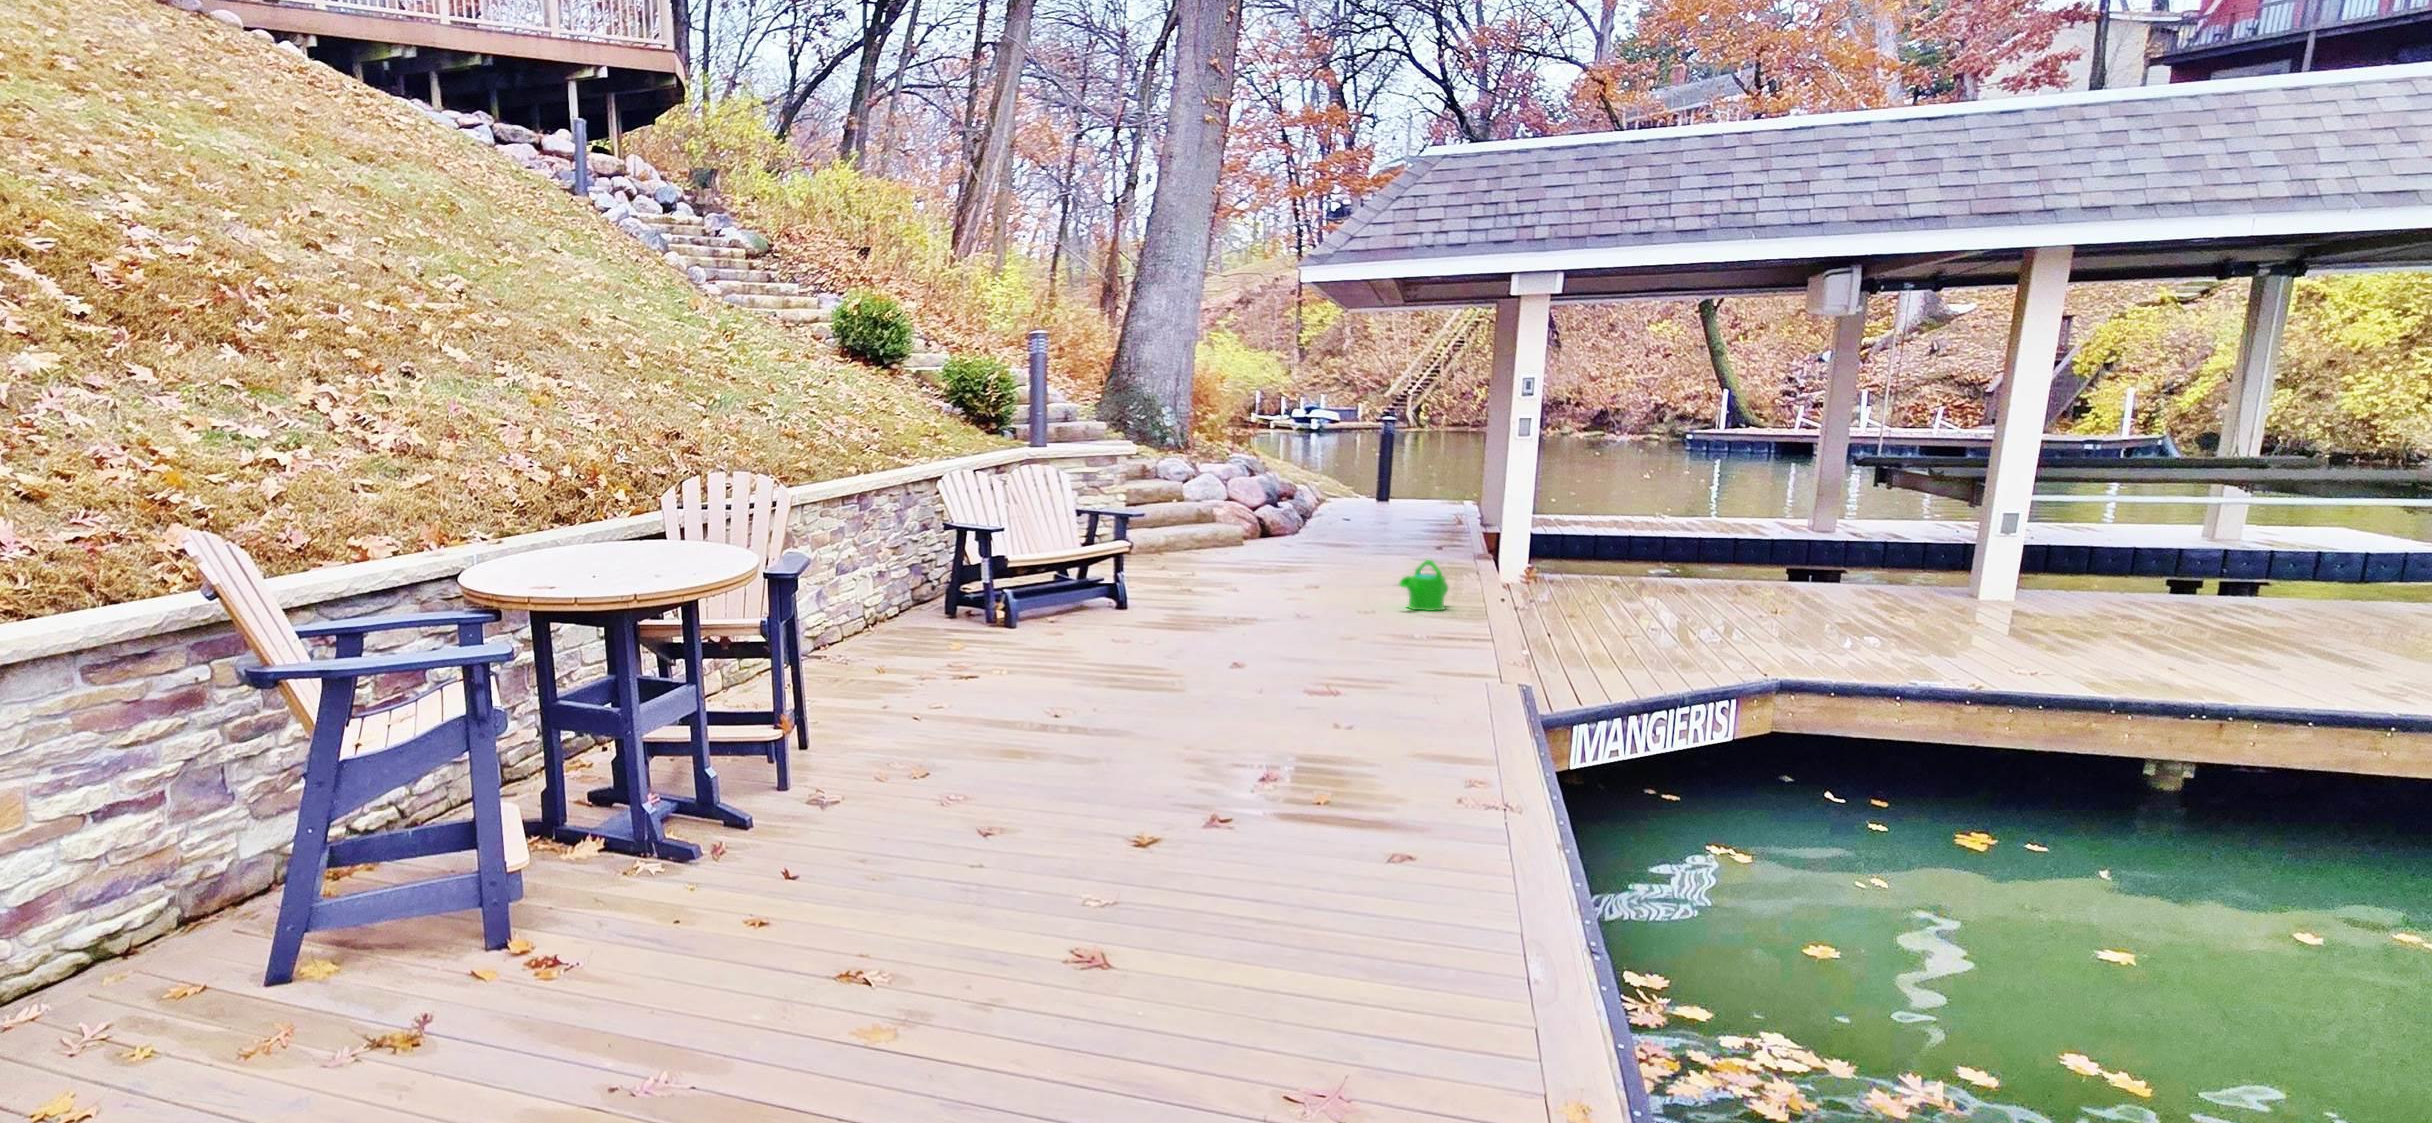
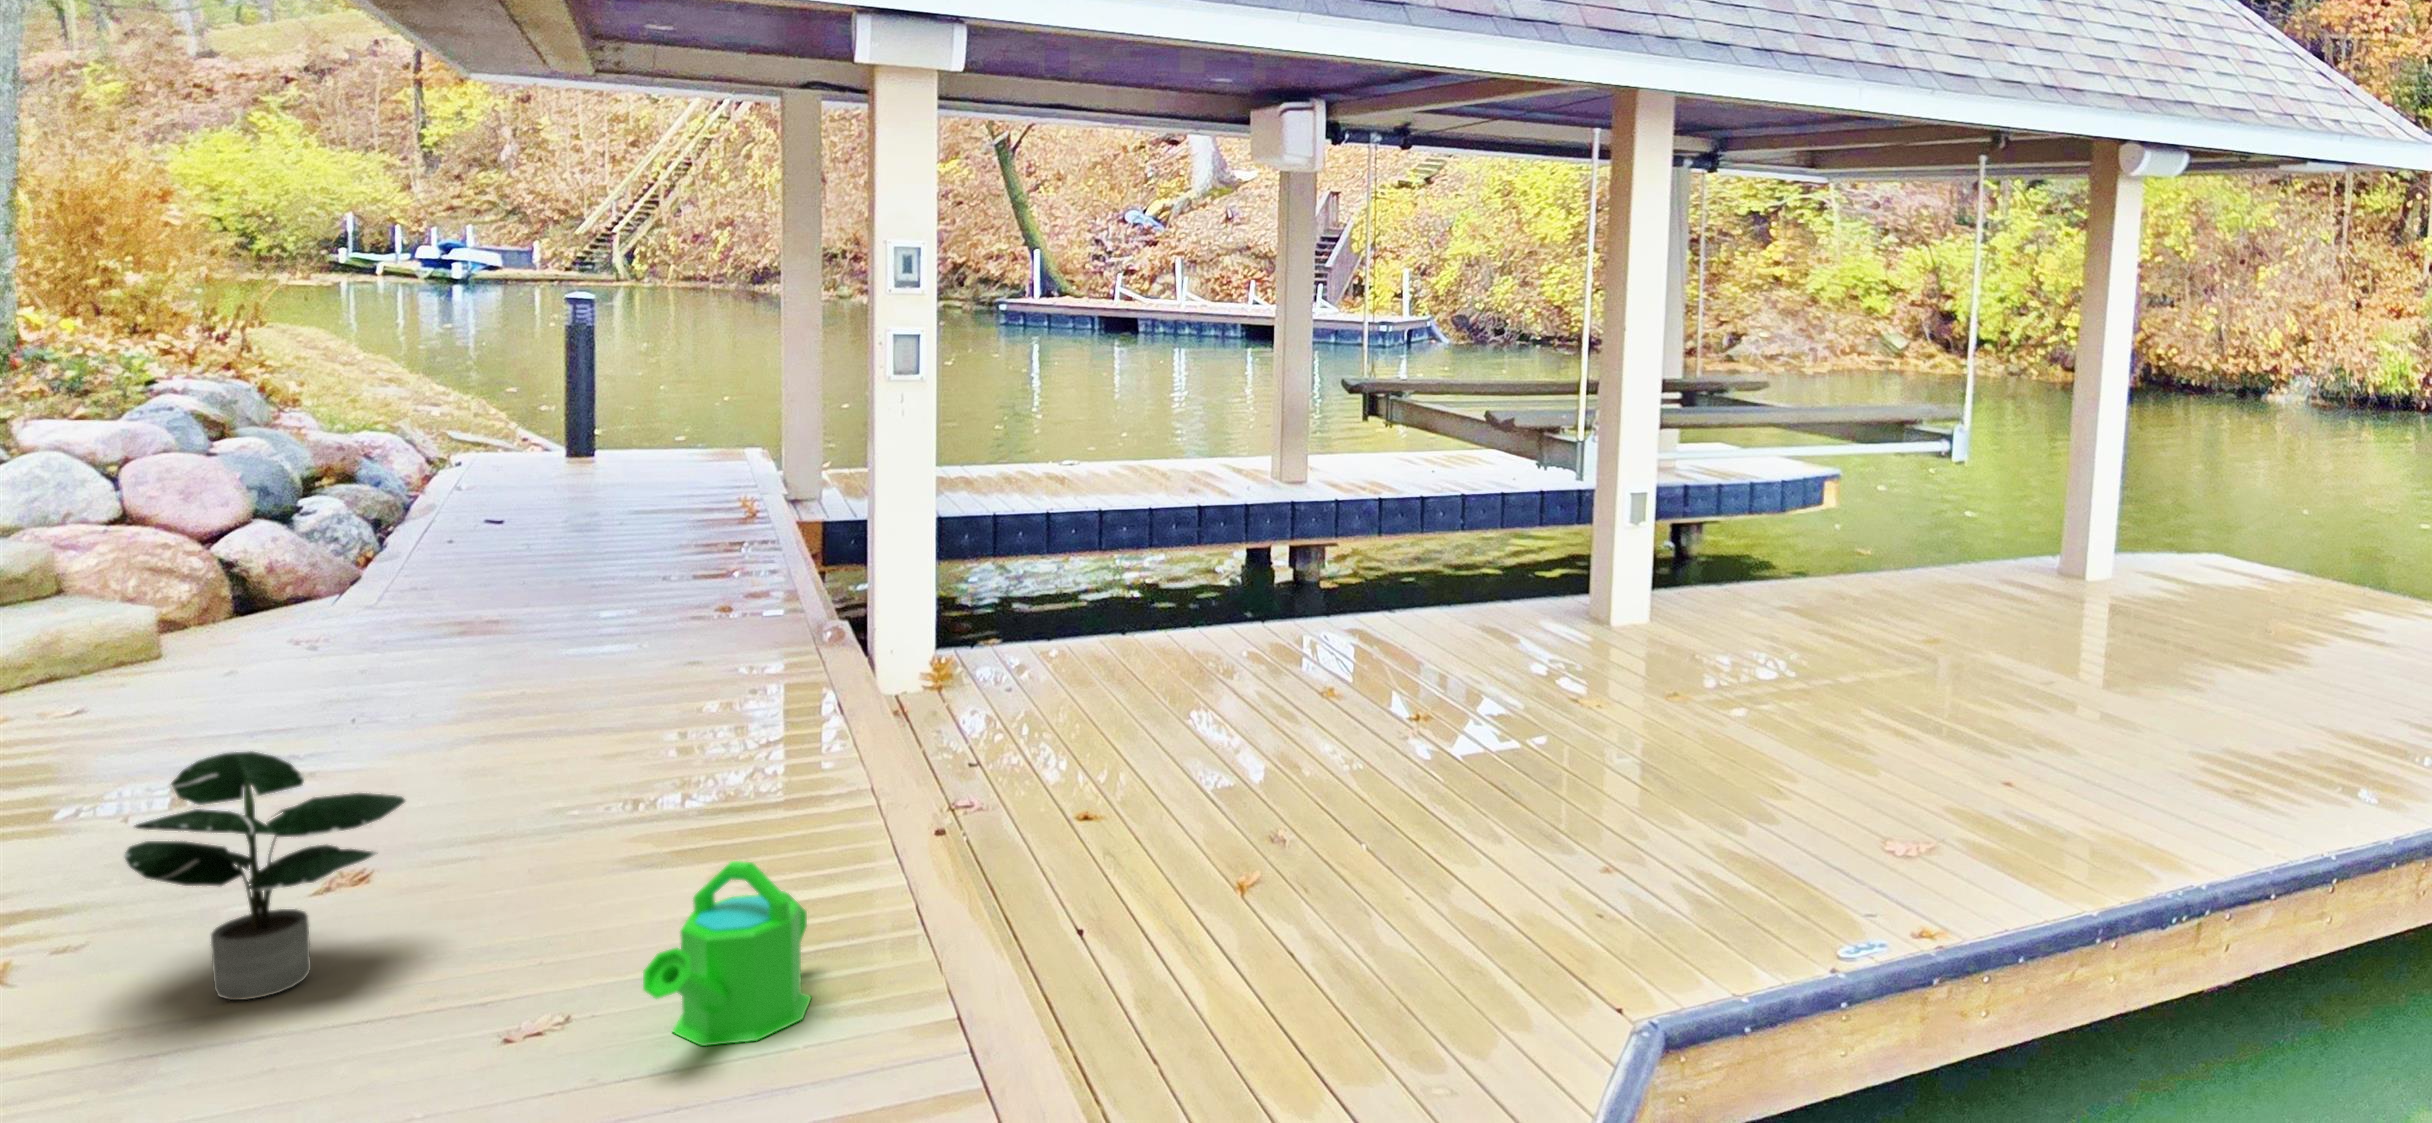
potted plant: none [1274,527,1339,592] -> present [124,752,405,1000]

